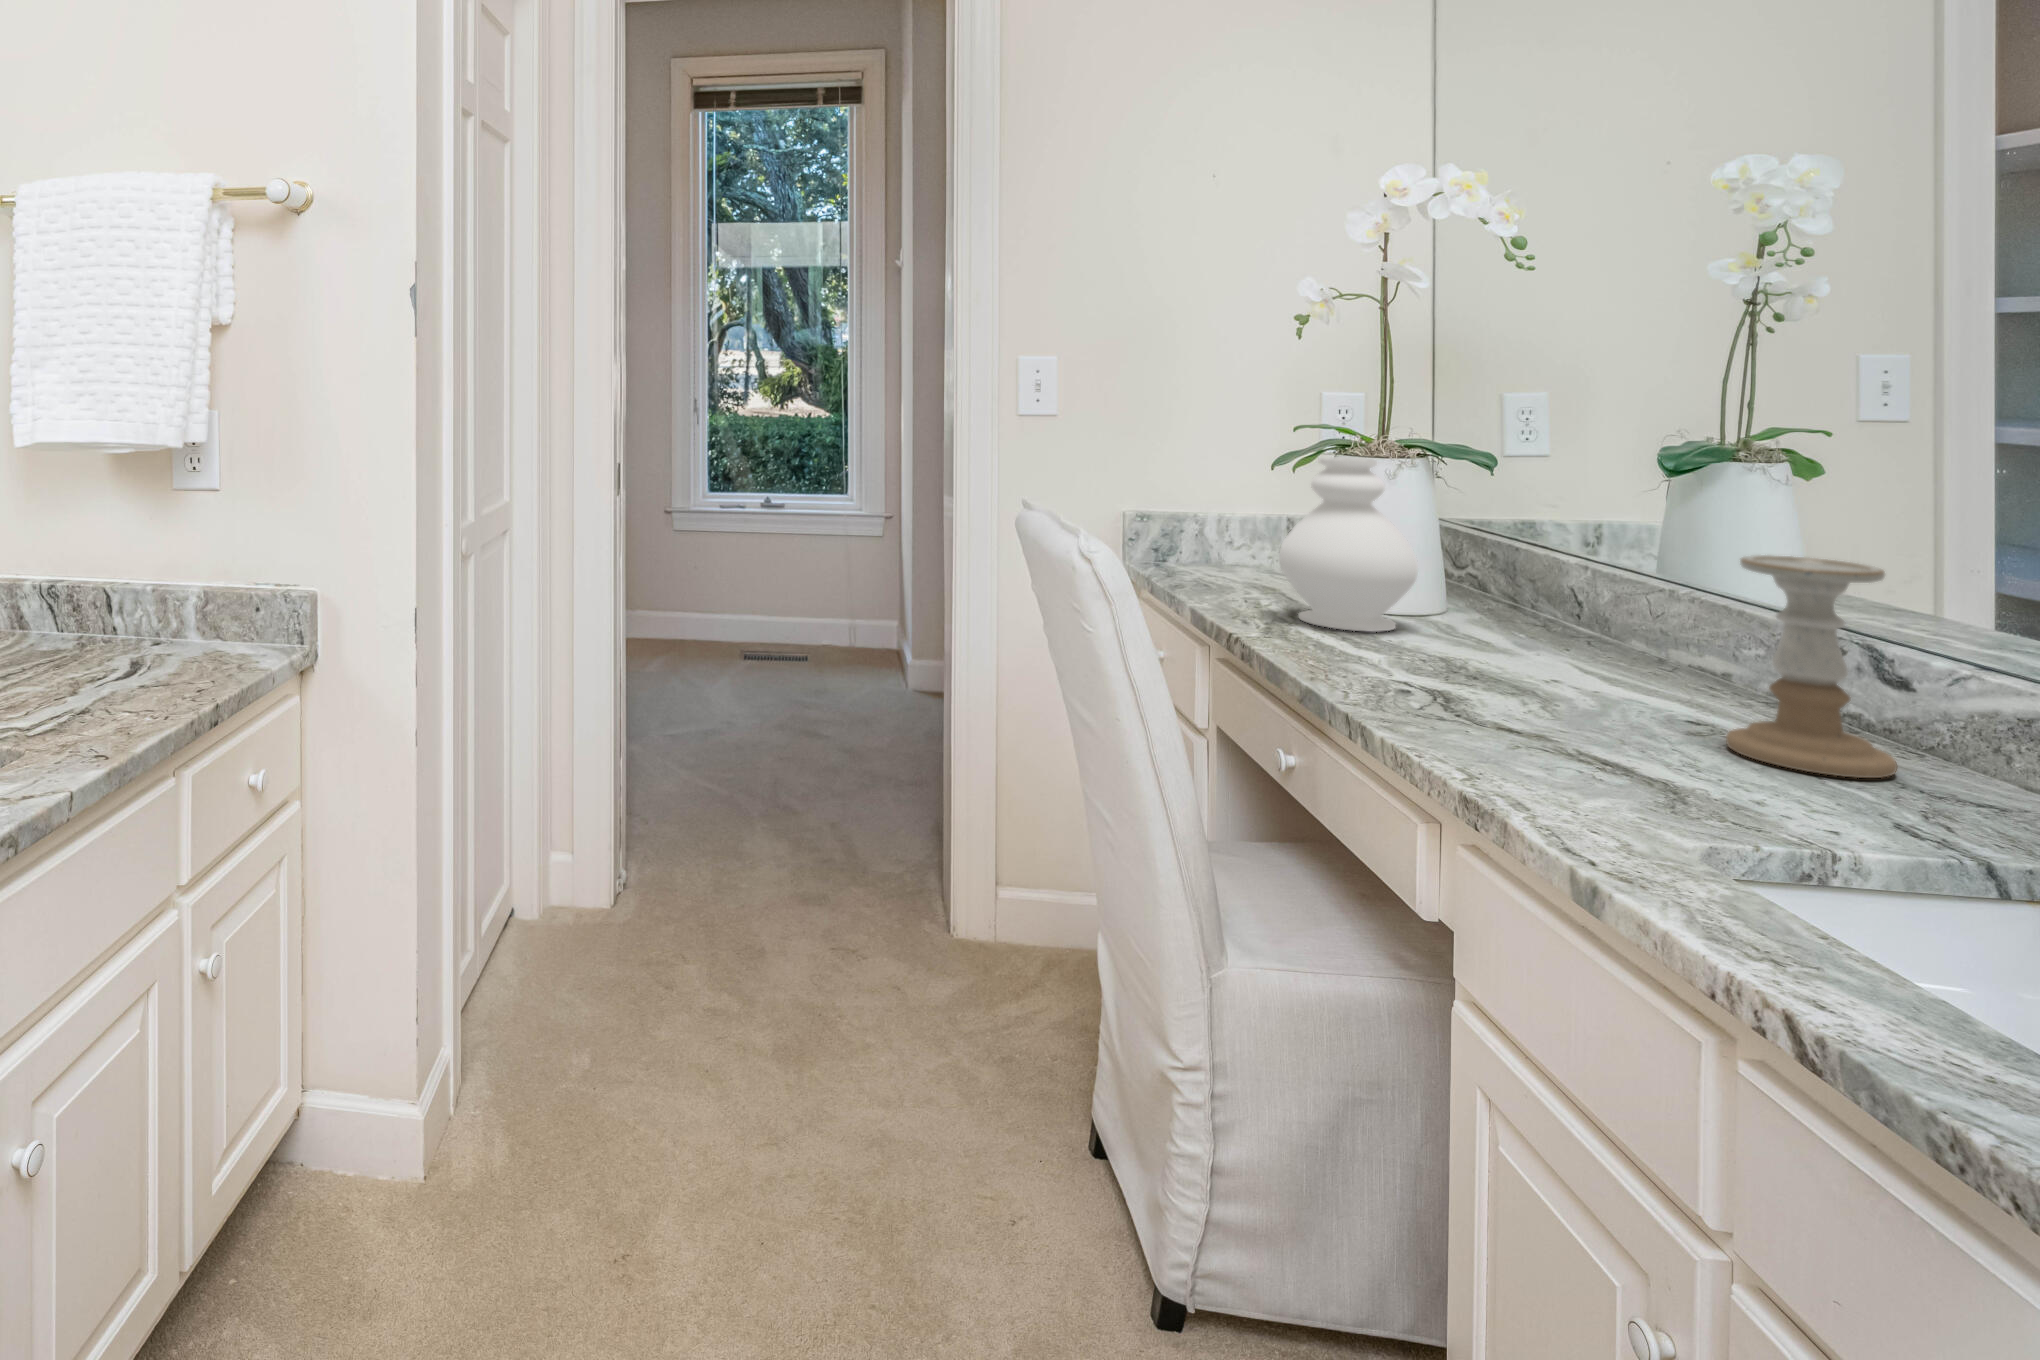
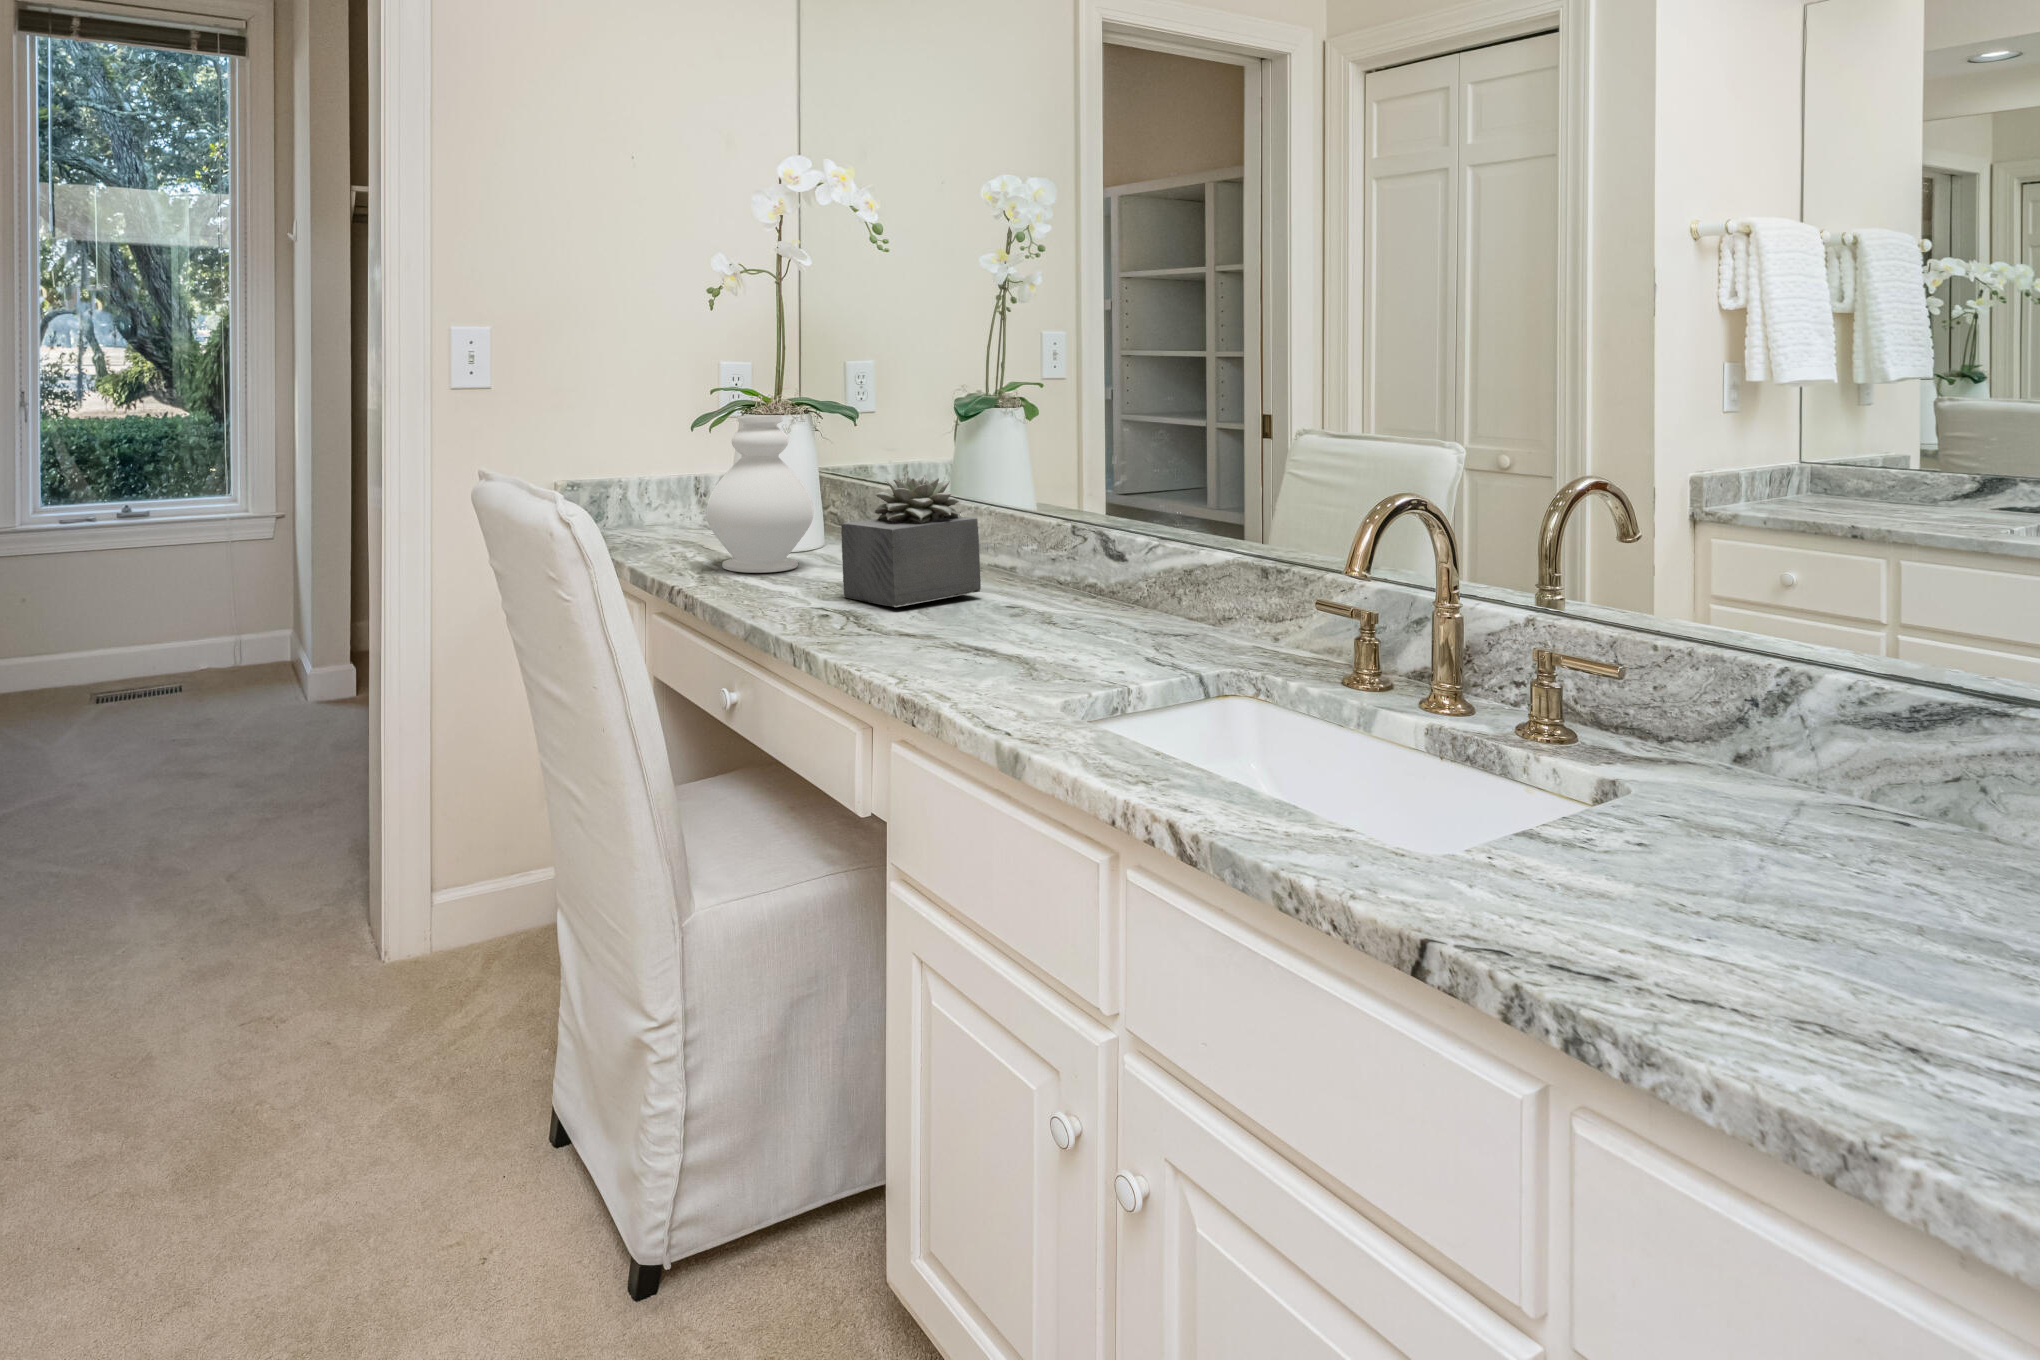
succulent plant: none [1438,538,1654,695] -> present [841,473,981,607]
candle holder: present [1726,555,1897,778] -> none [1036,469,1129,631]

